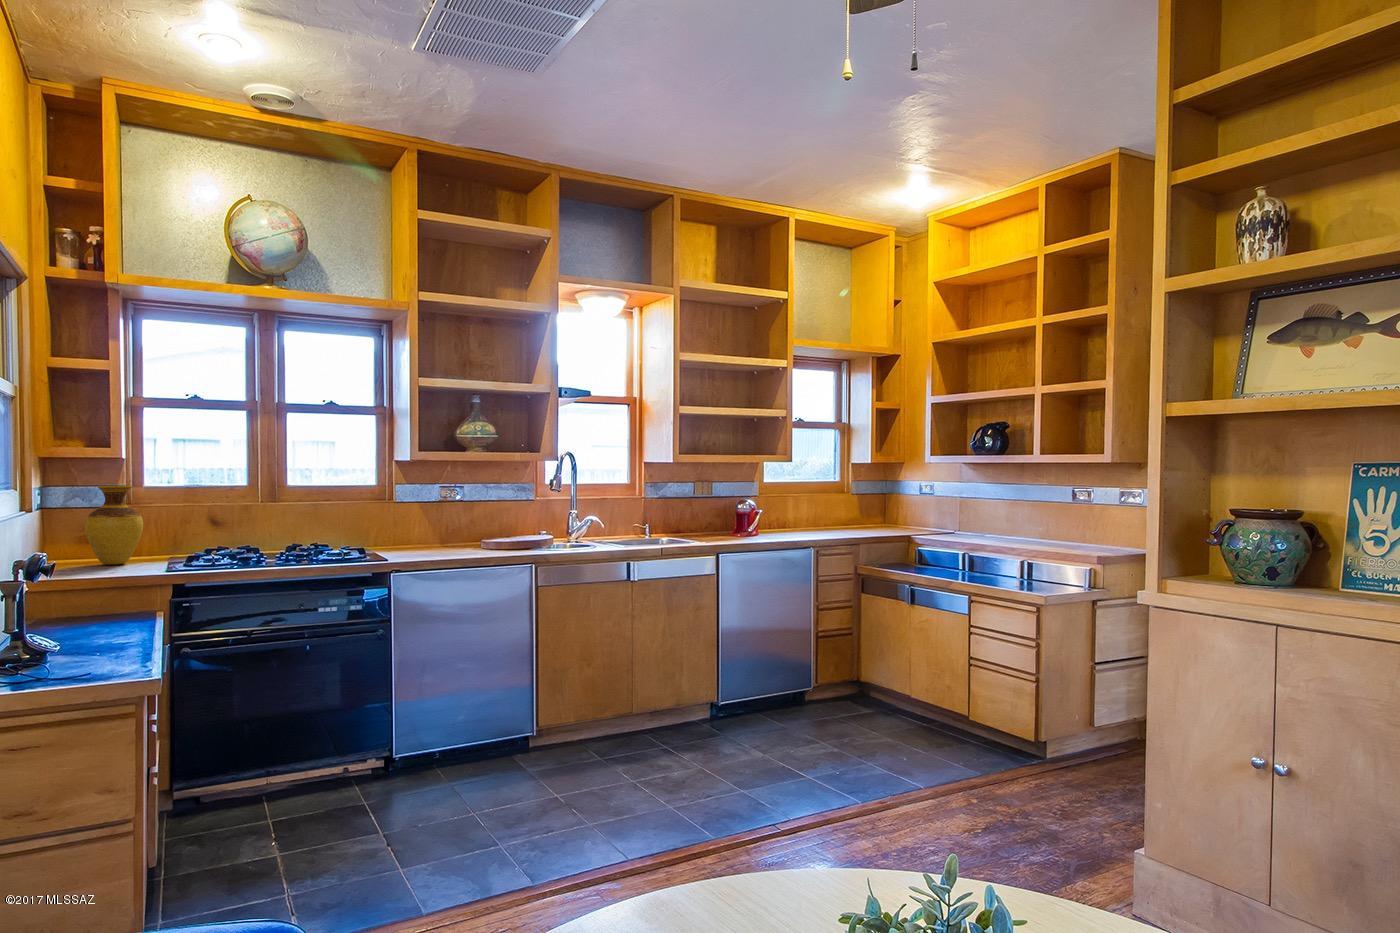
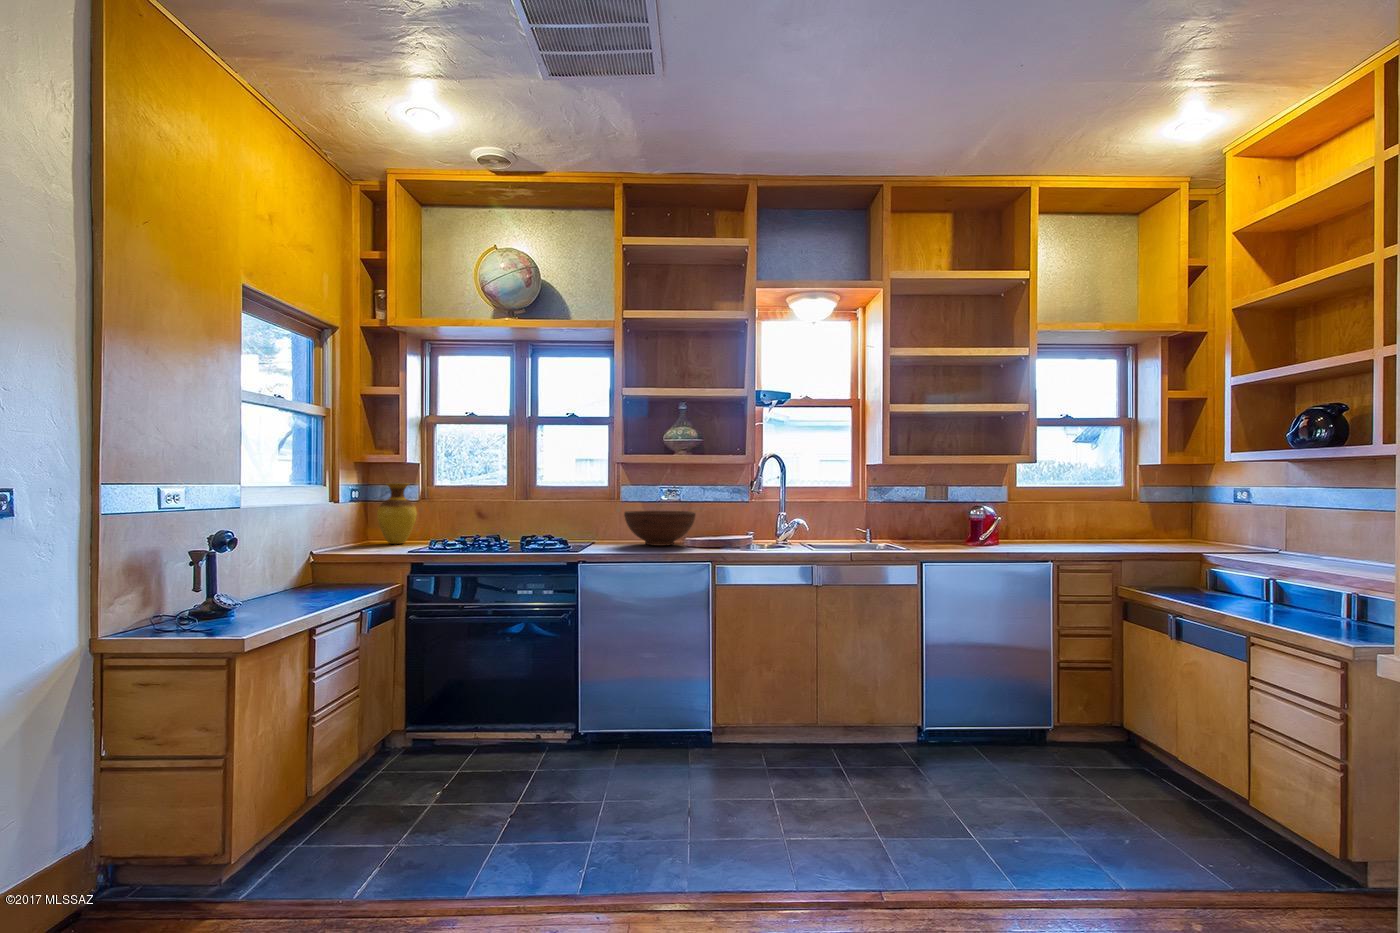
fruit bowl: none [421,512,501,550] -> present [624,510,696,546]

